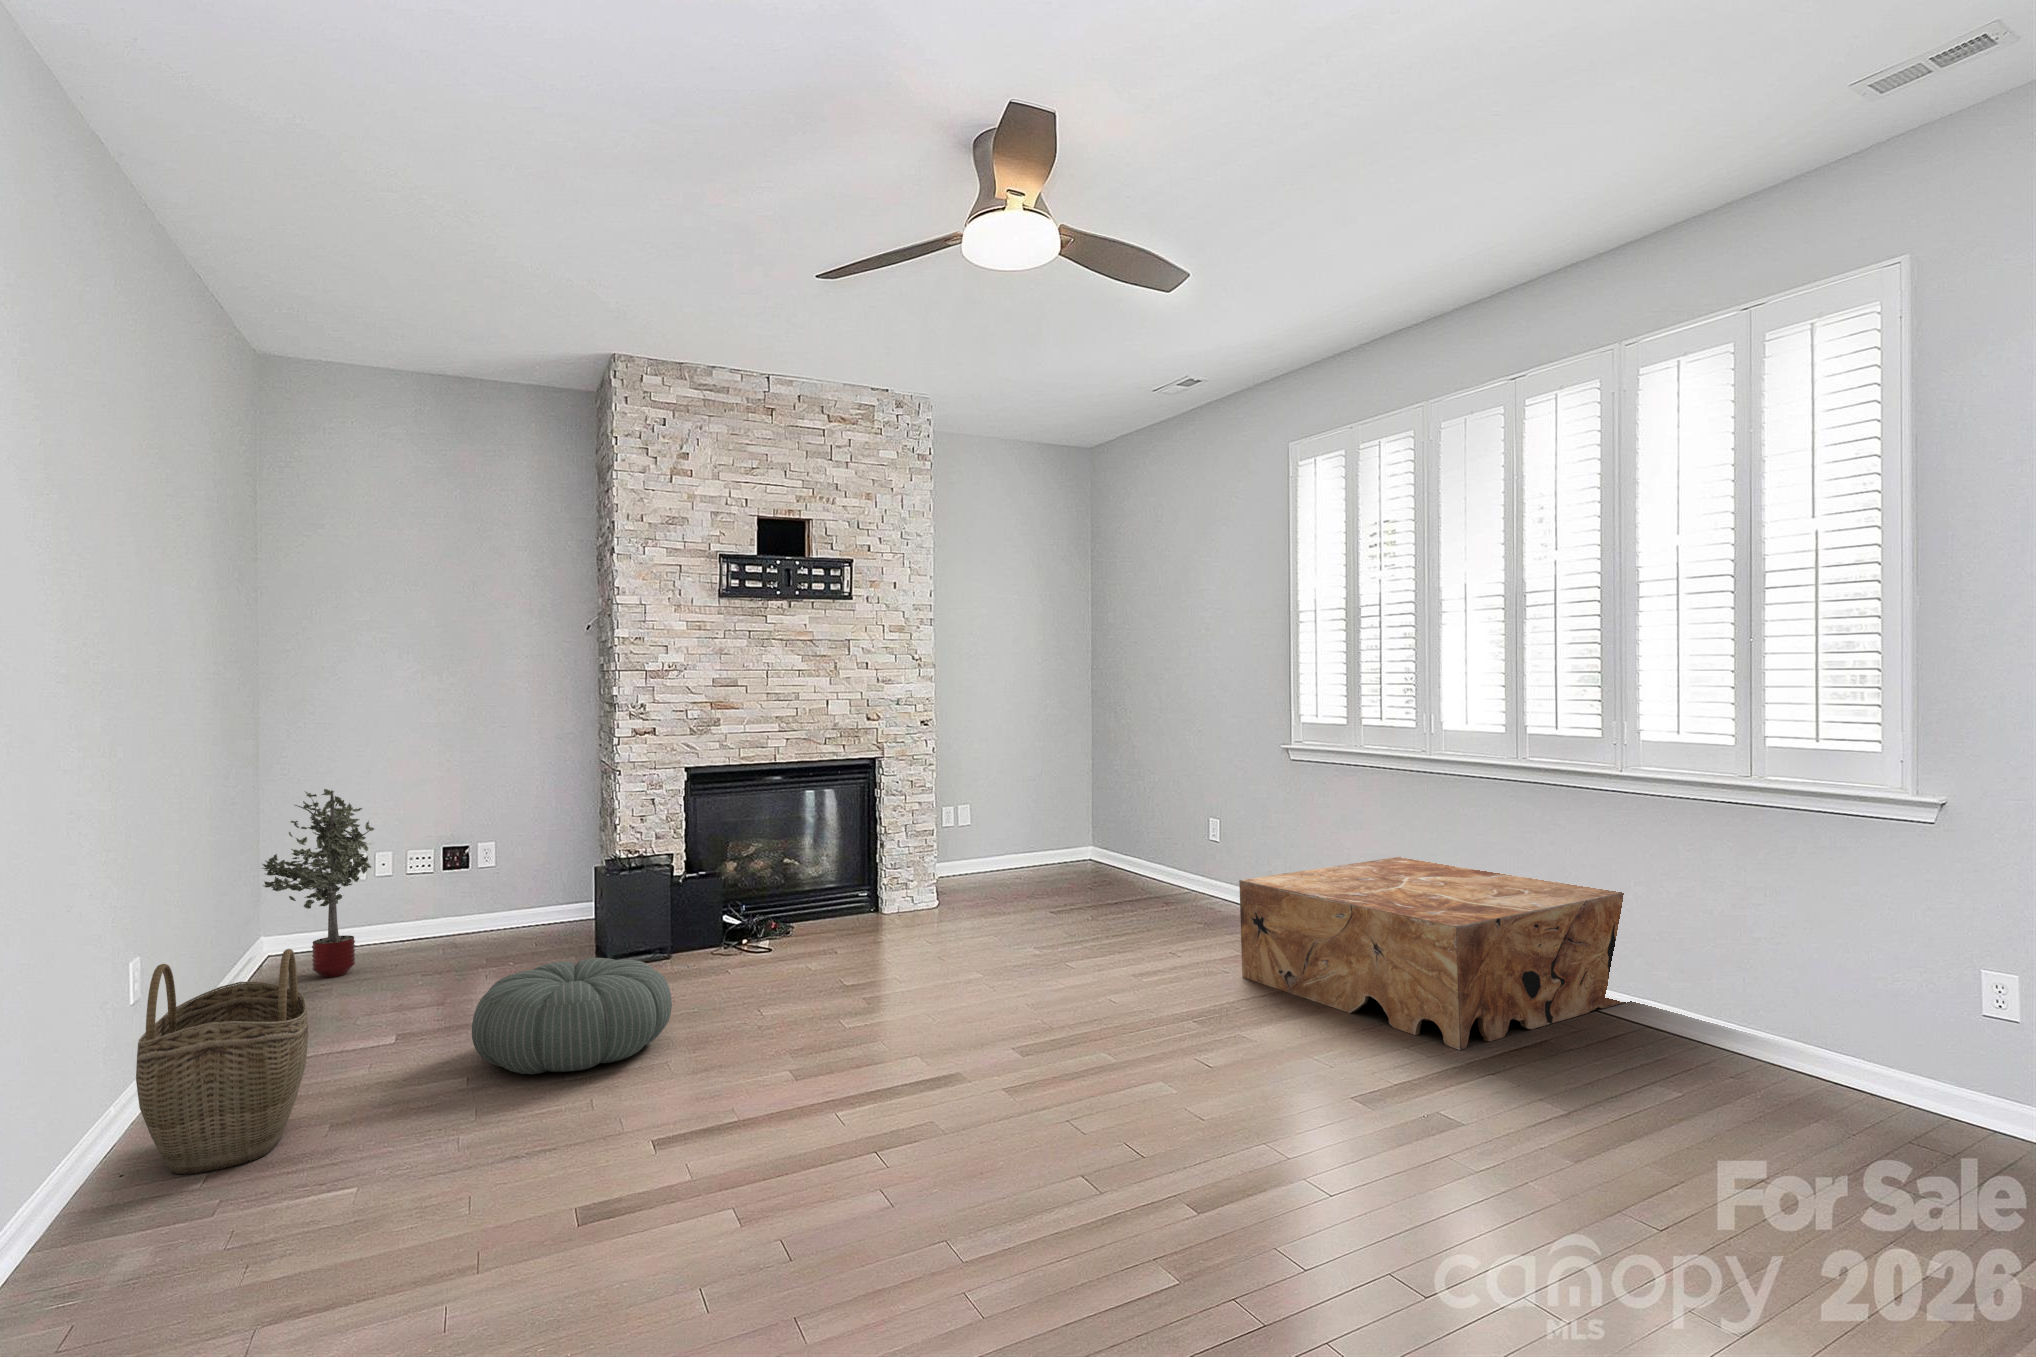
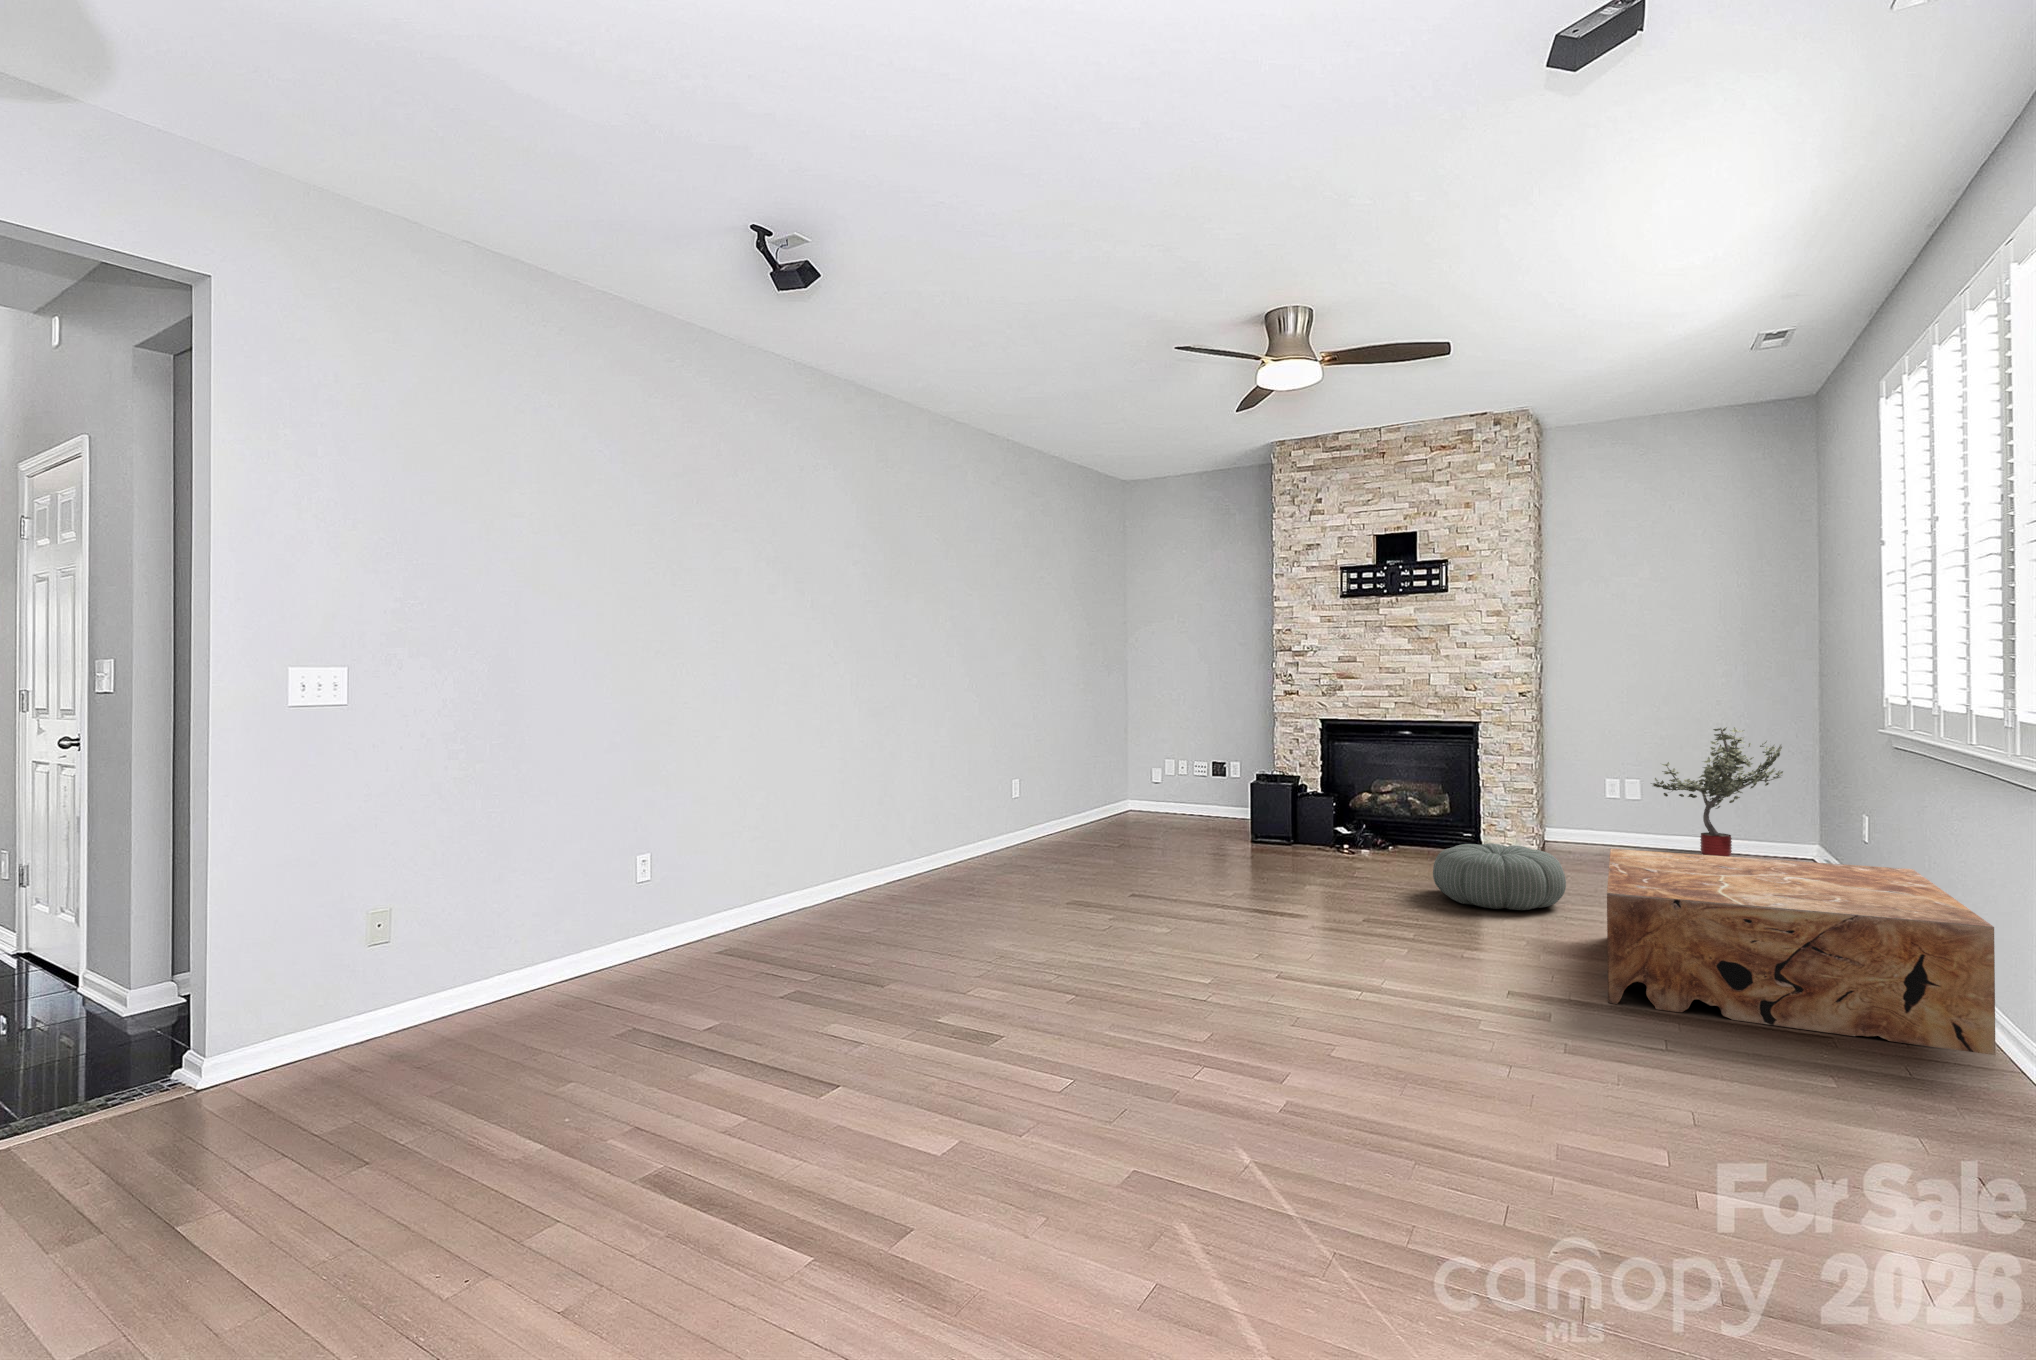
potted tree: present [262,789,374,977] -> present [1651,727,1783,857]
woven basket: present [136,949,308,1174] -> none [967,780,1034,865]
pouf: present [472,958,672,1074] -> present [1433,843,1566,910]

